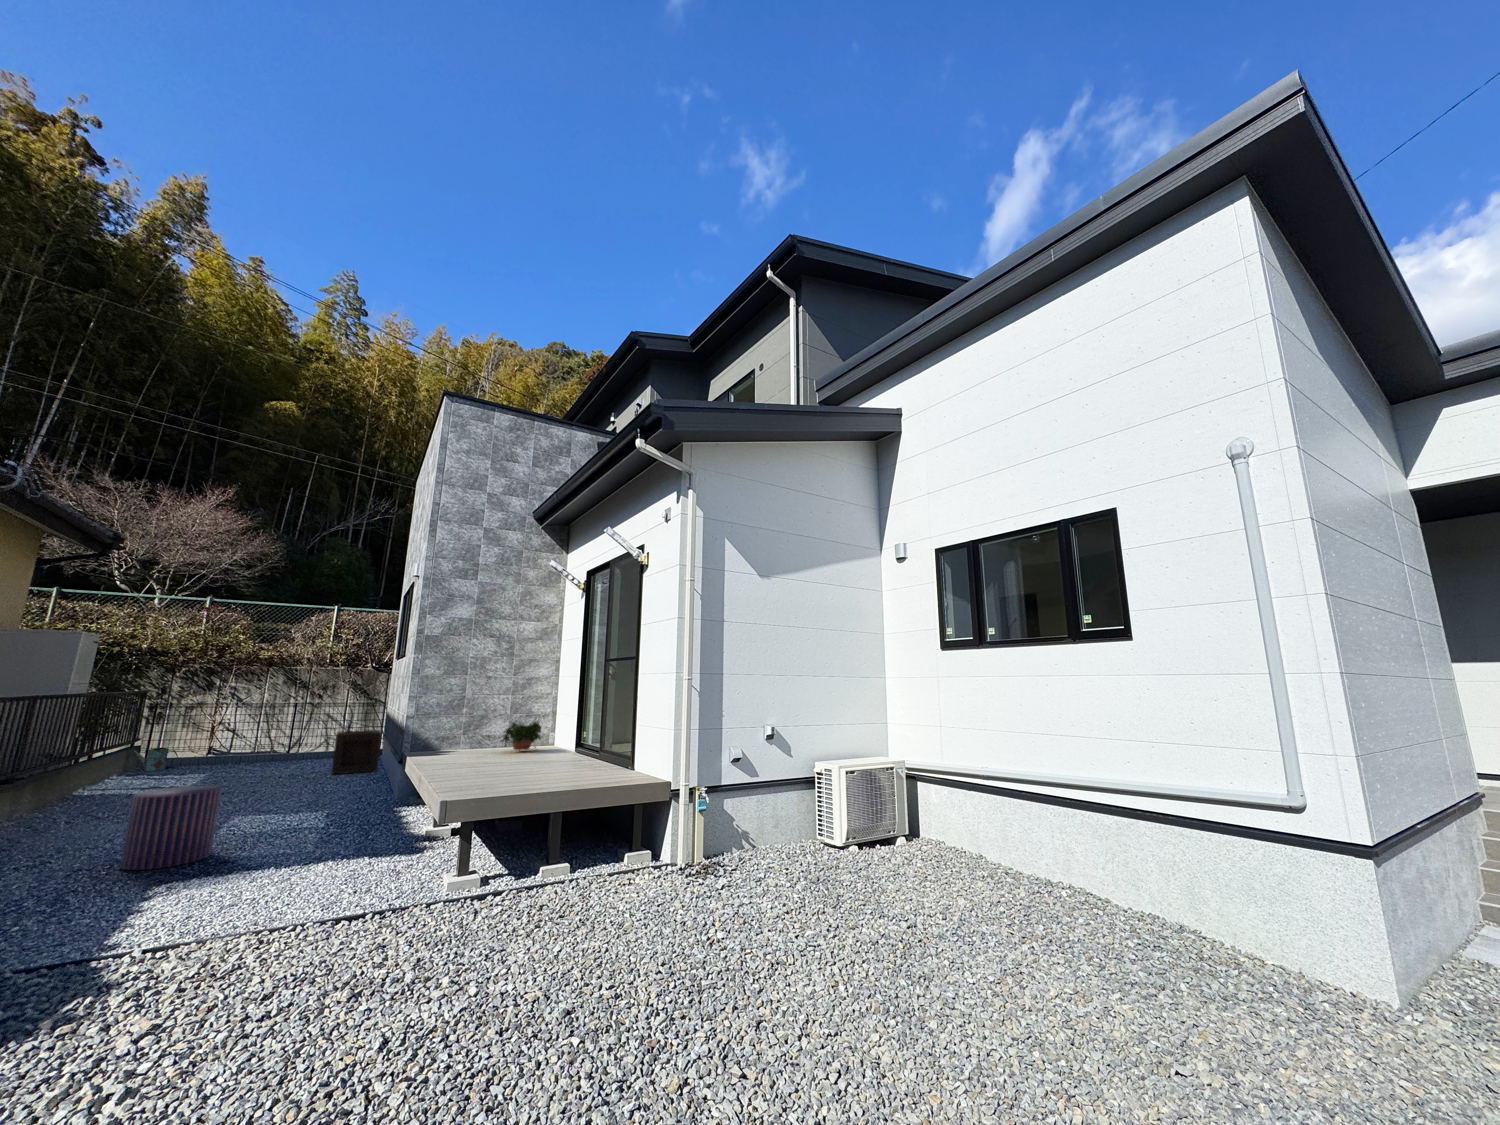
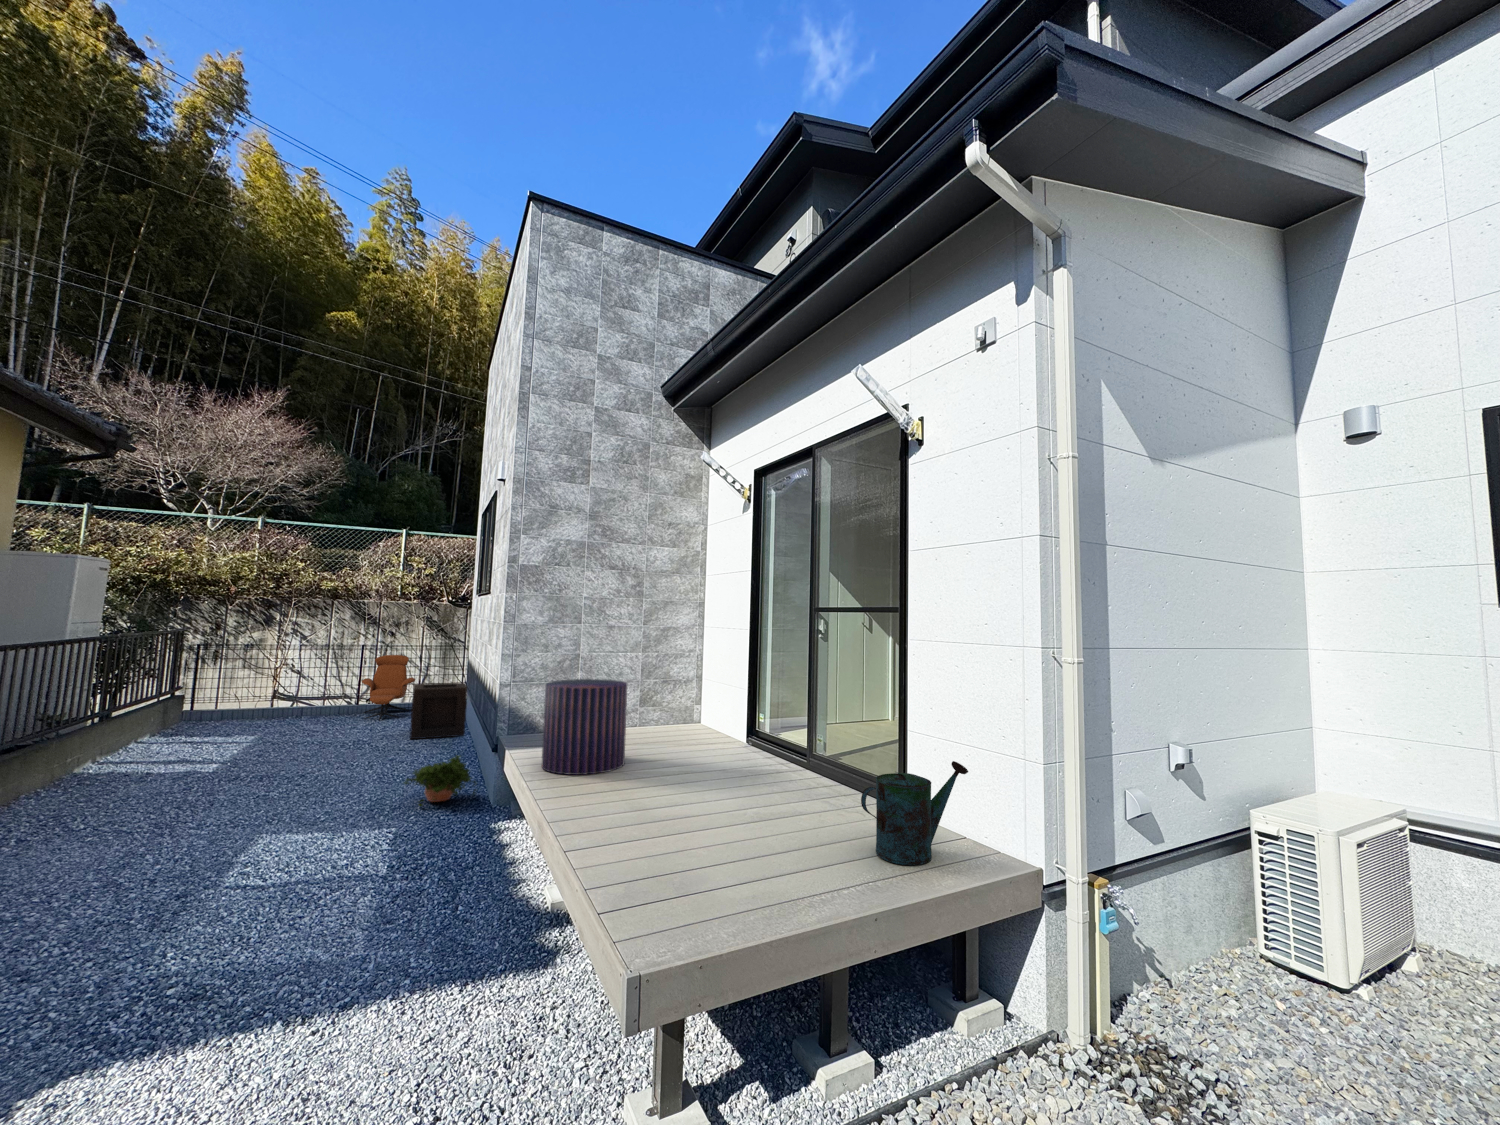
lounge chair: none [290,712,337,765] -> present [362,655,415,721]
potted plant: present [501,721,542,751] -> present [405,755,477,806]
watering can: present [133,747,169,771] -> present [861,761,968,865]
pouf: present [120,785,221,870] -> present [542,679,627,775]

